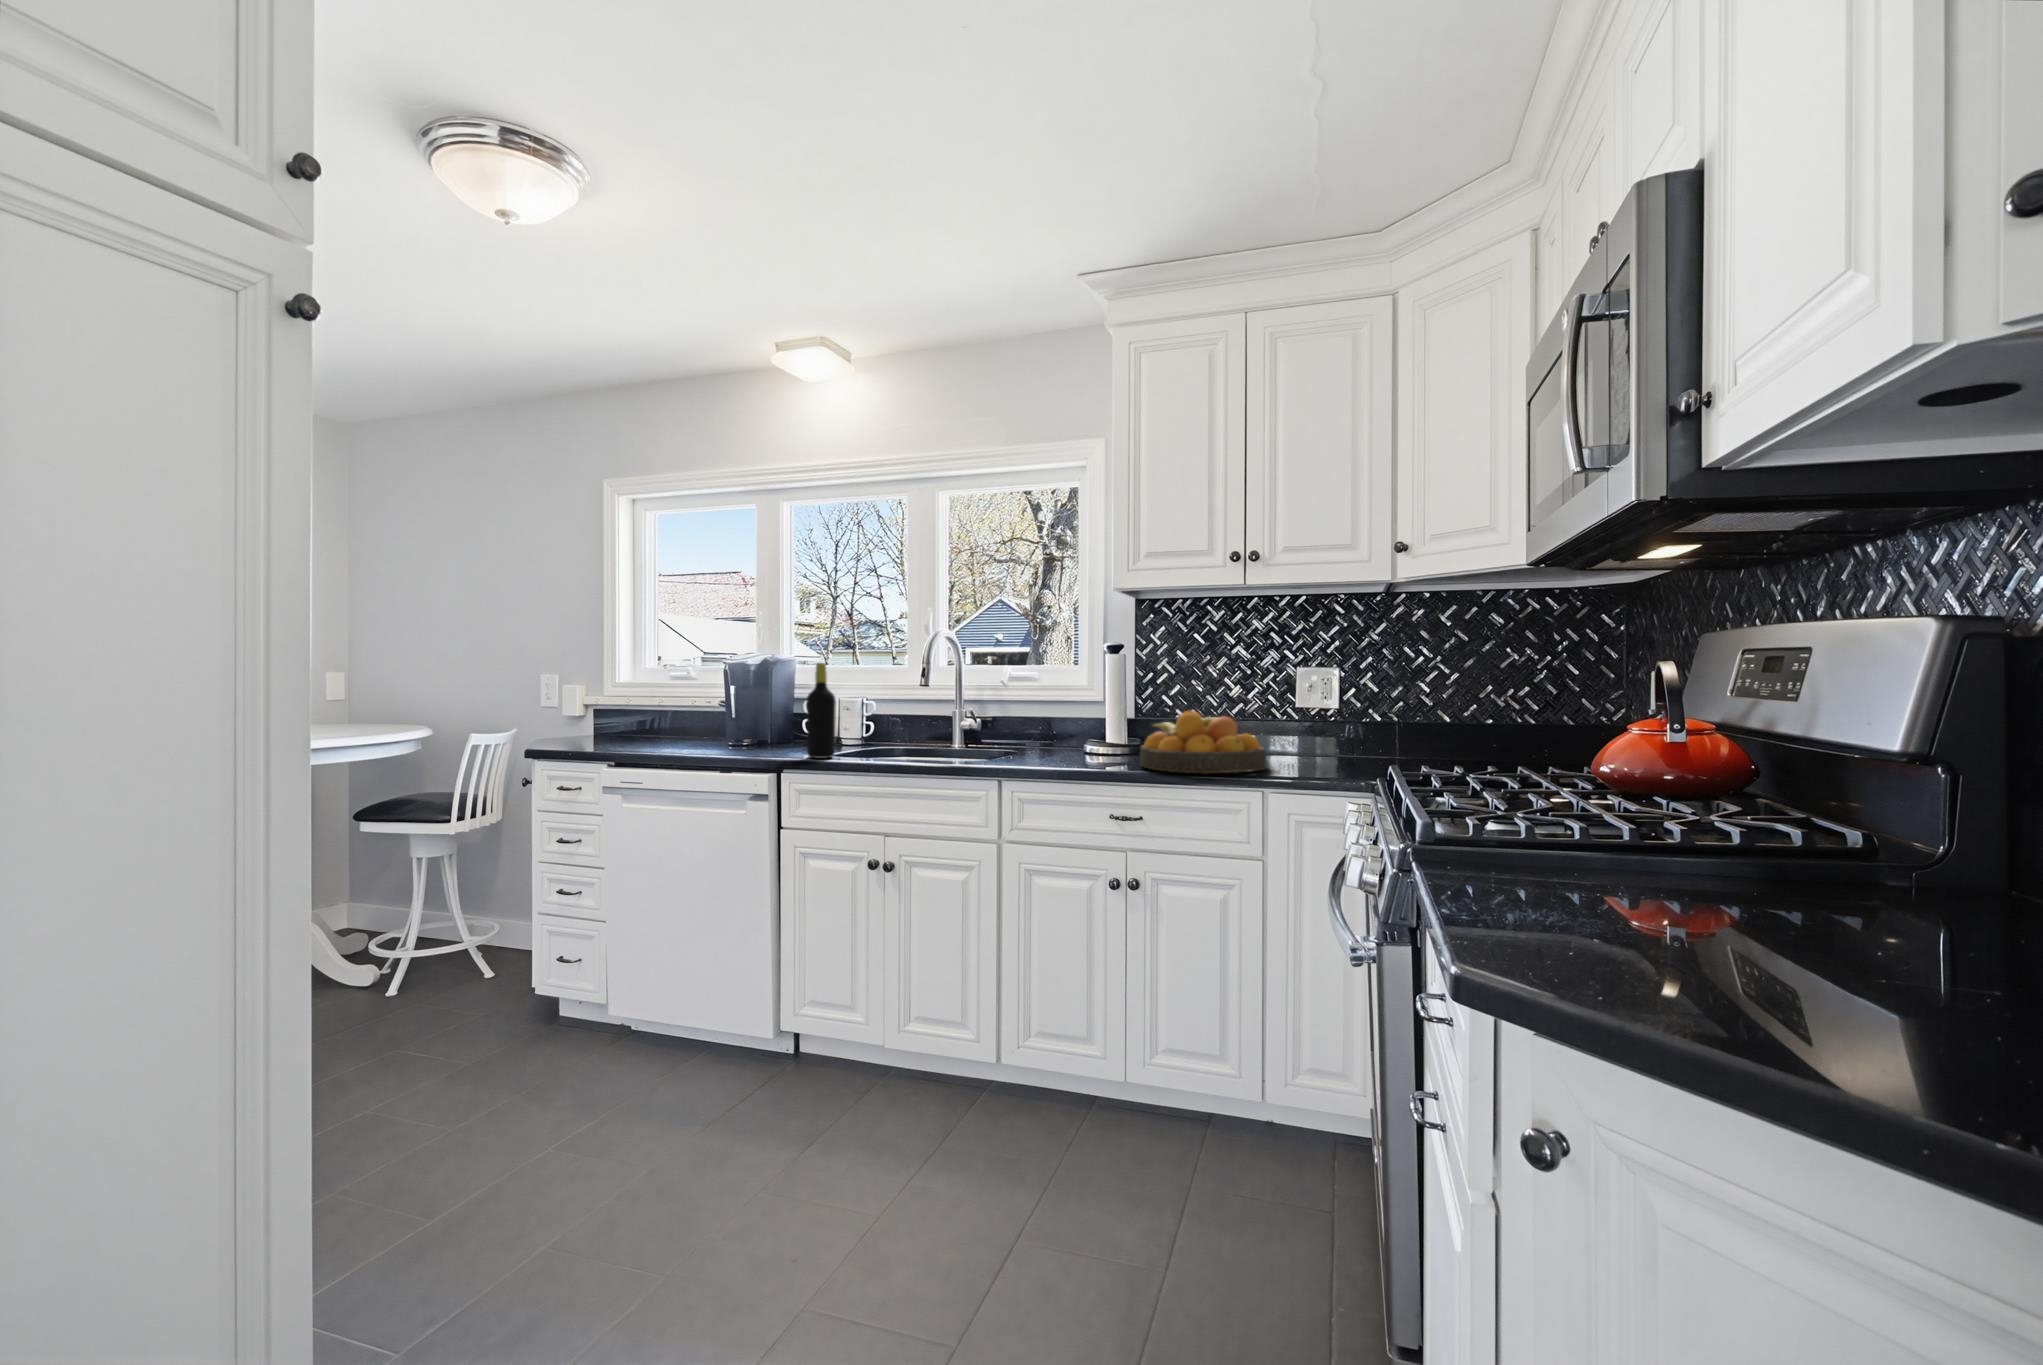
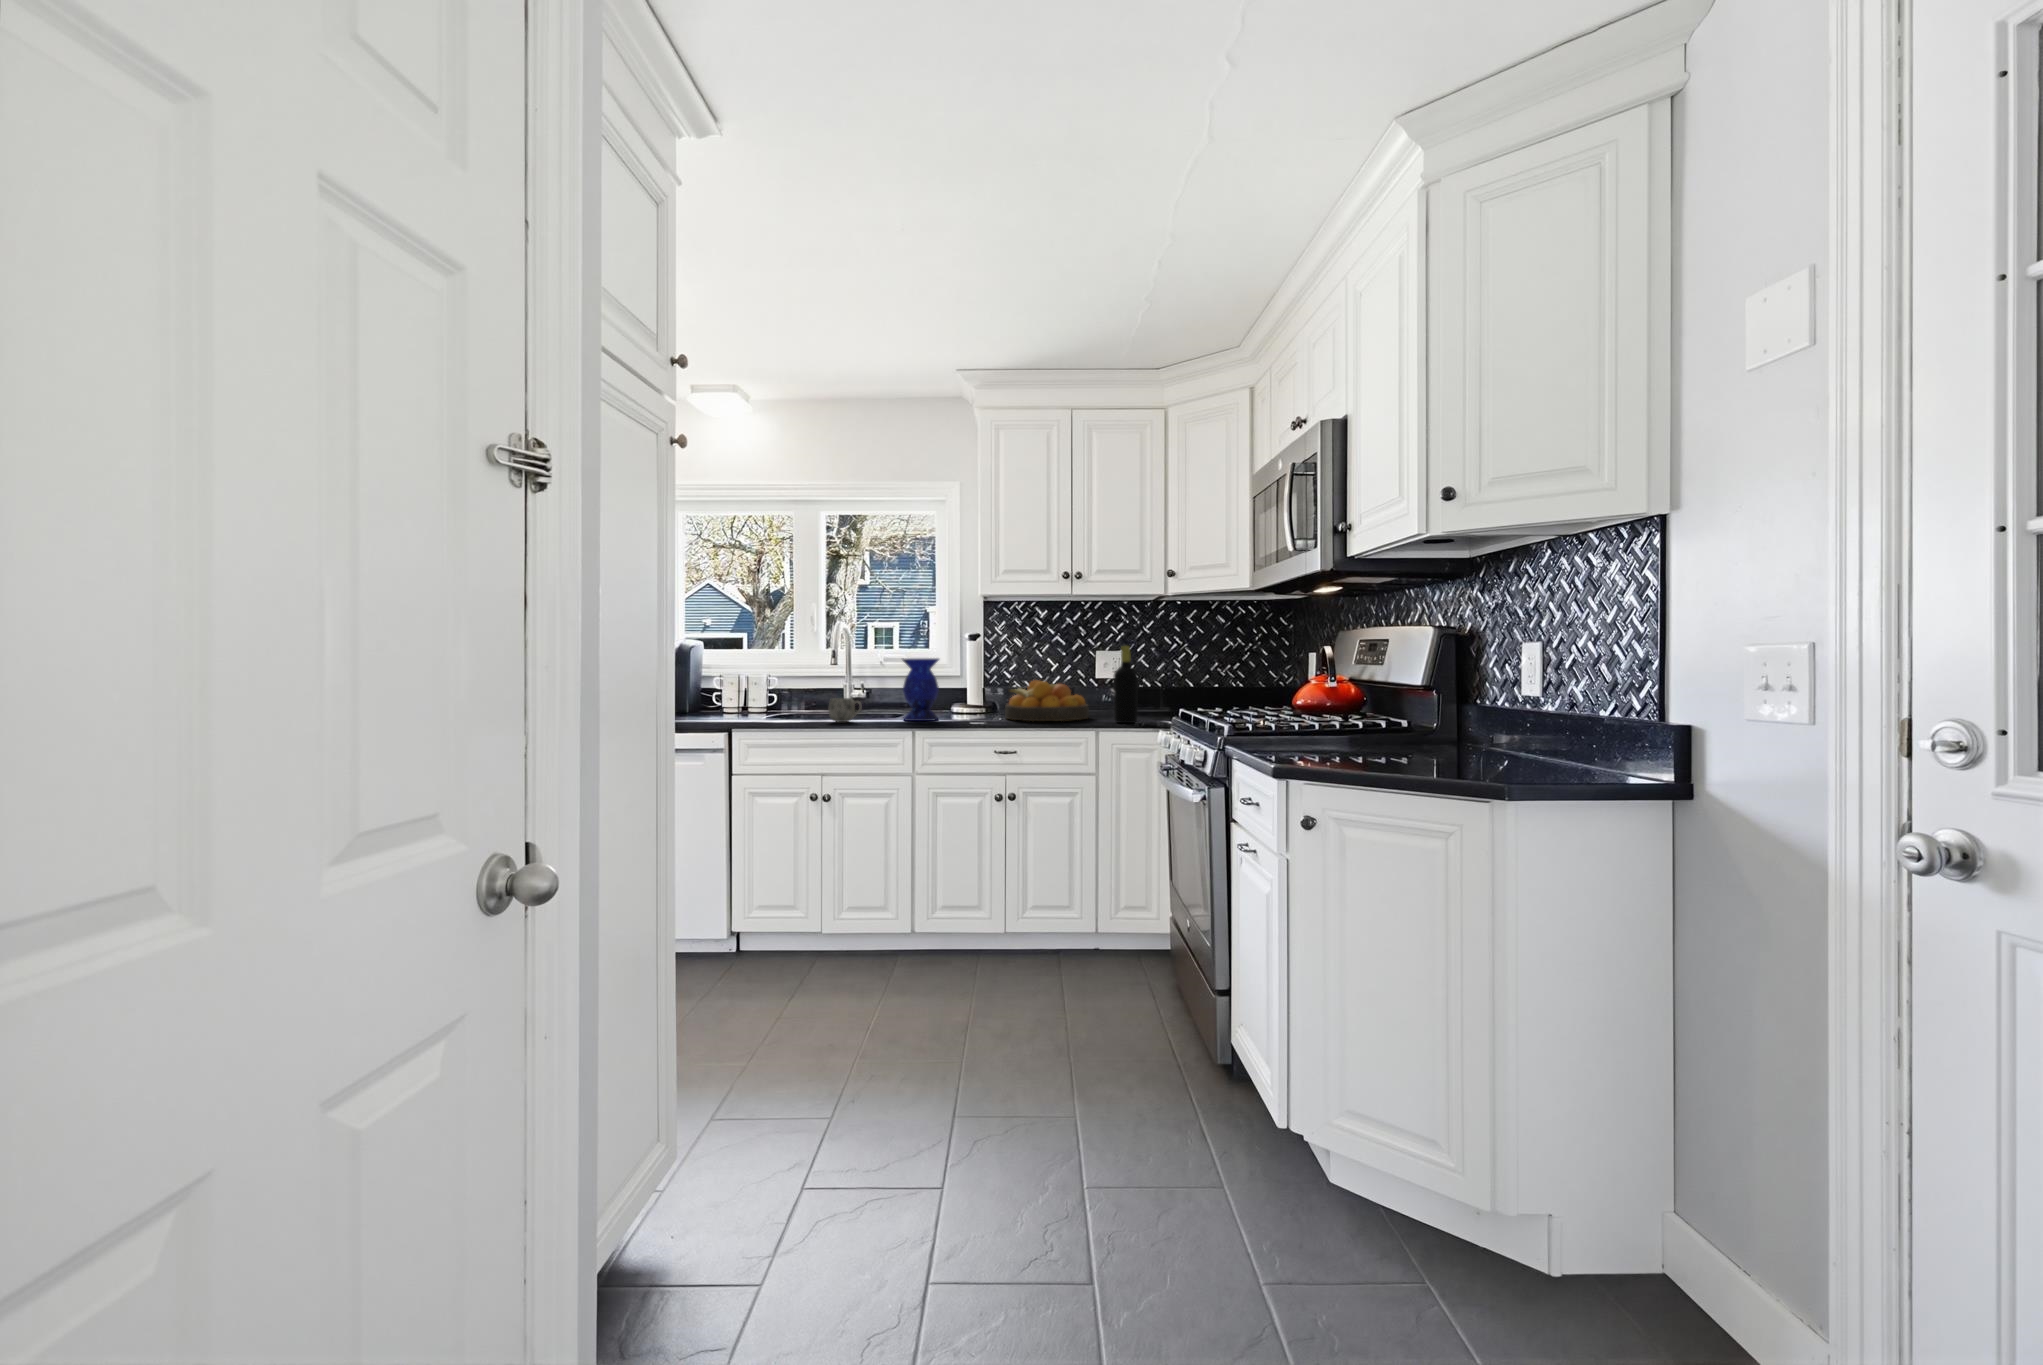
bottle: present [806,663,836,758] -> present [1114,646,1138,723]
vase: none [996,679,1049,766] -> present [903,658,939,721]
mug: none [898,731,940,764] -> present [829,698,862,722]

